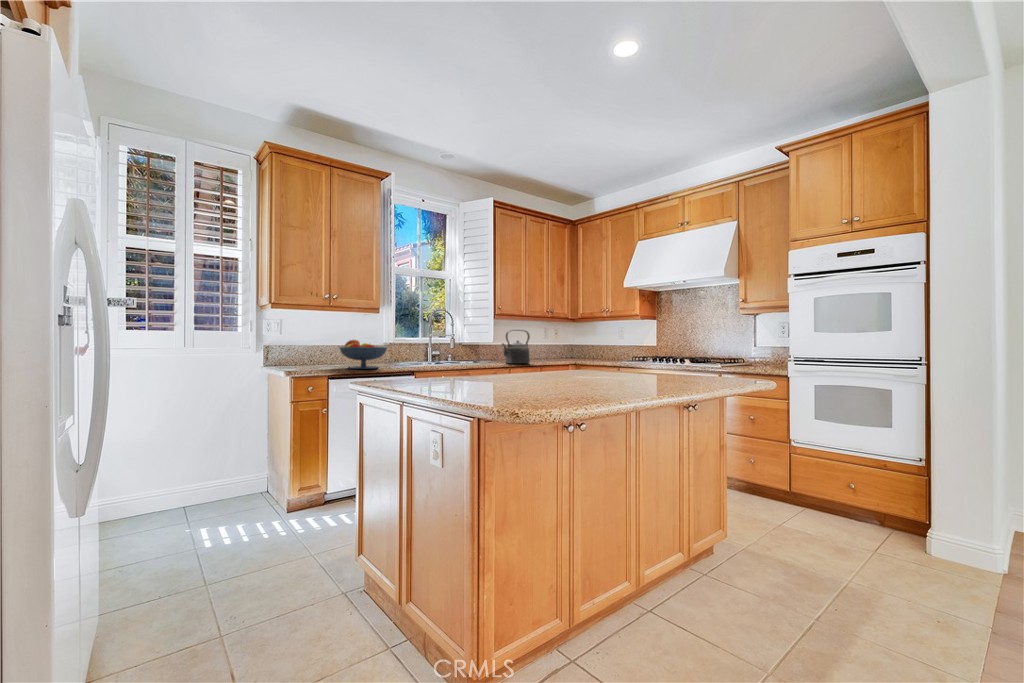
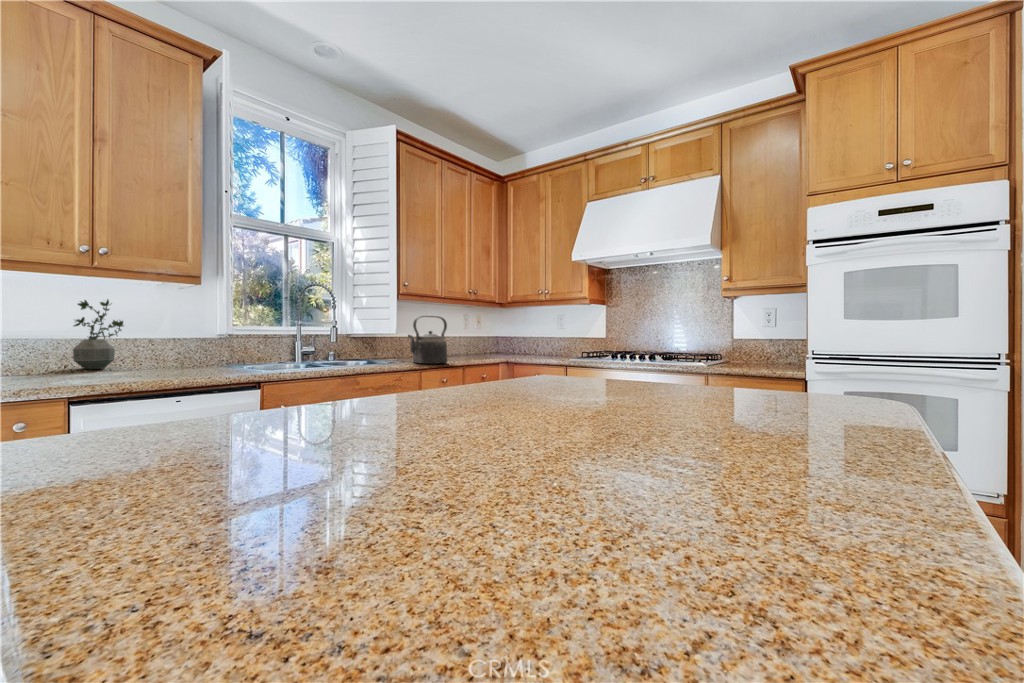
potted plant: none [312,323,336,364] -> present [73,299,124,369]
fruit bowl: present [340,340,387,369] -> none [120,327,216,378]

